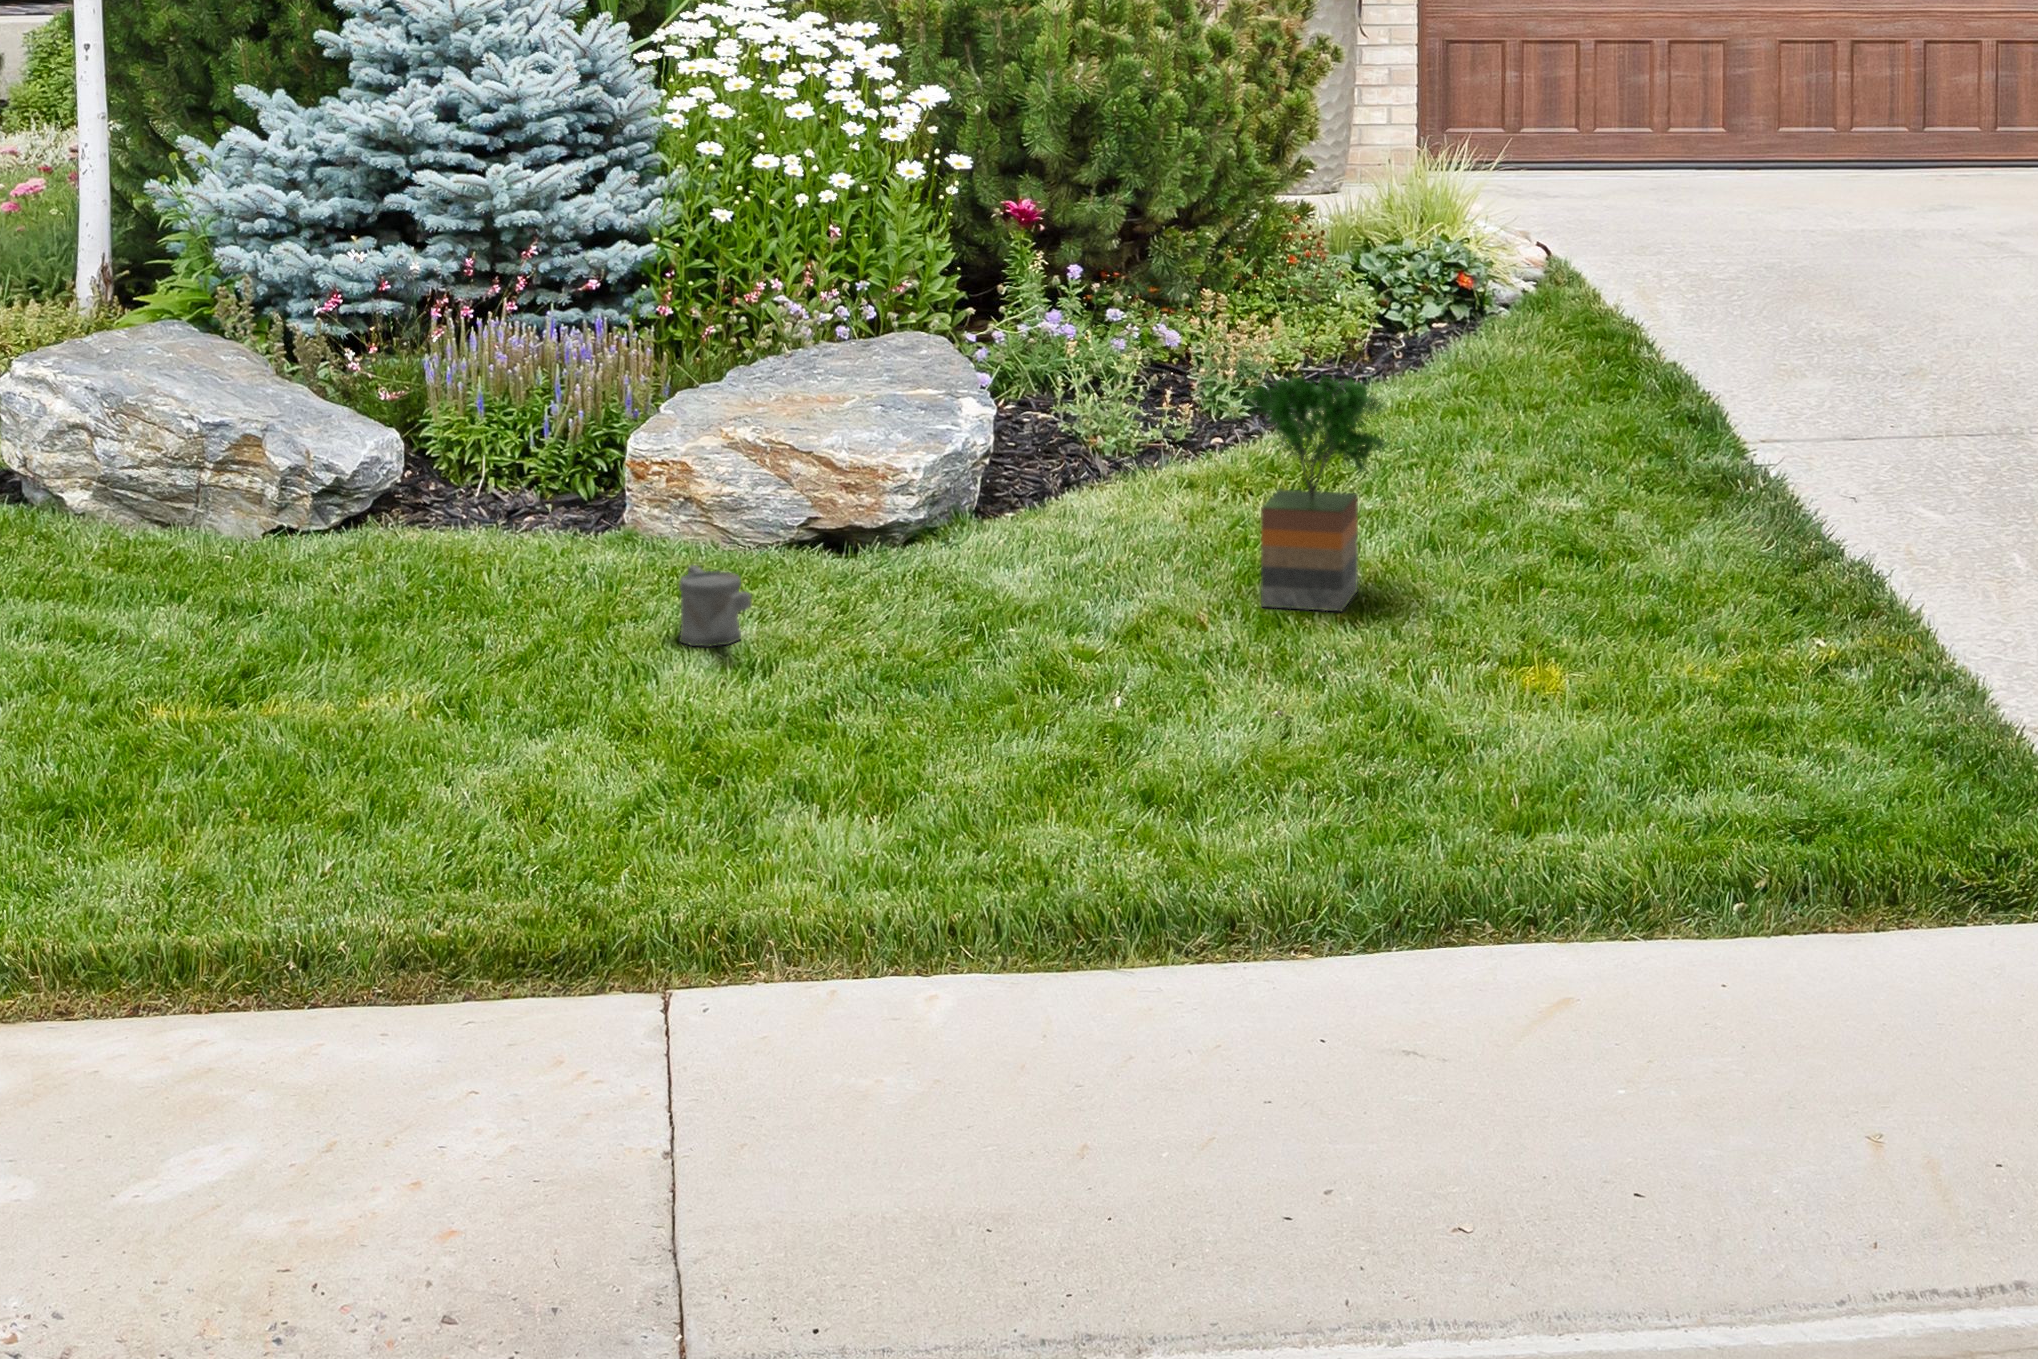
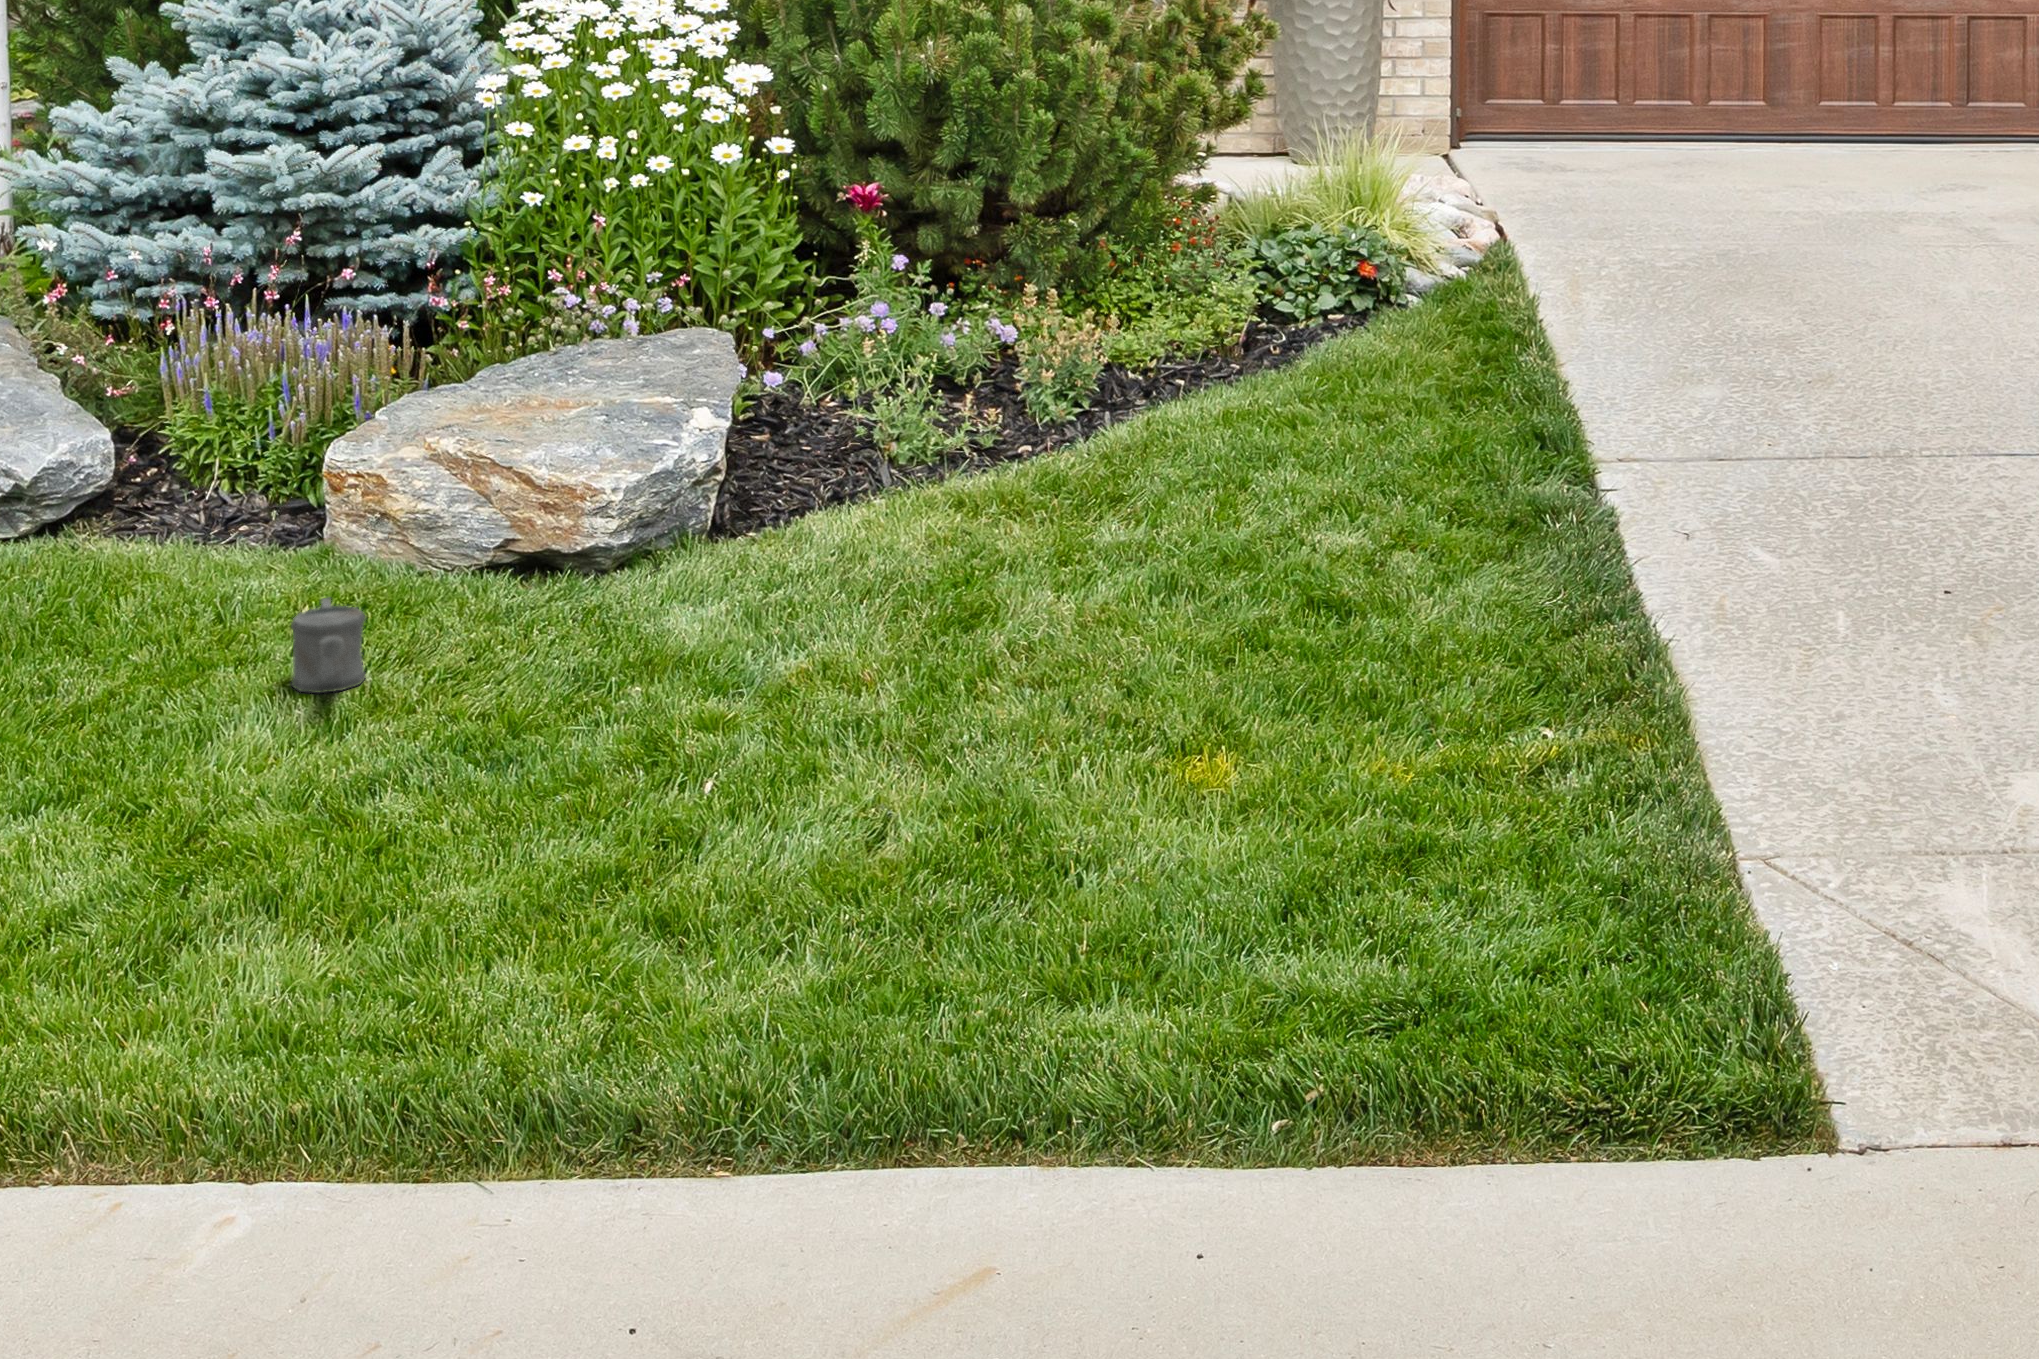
potted tree: present [1247,375,1388,611] -> none [949,390,1114,663]

